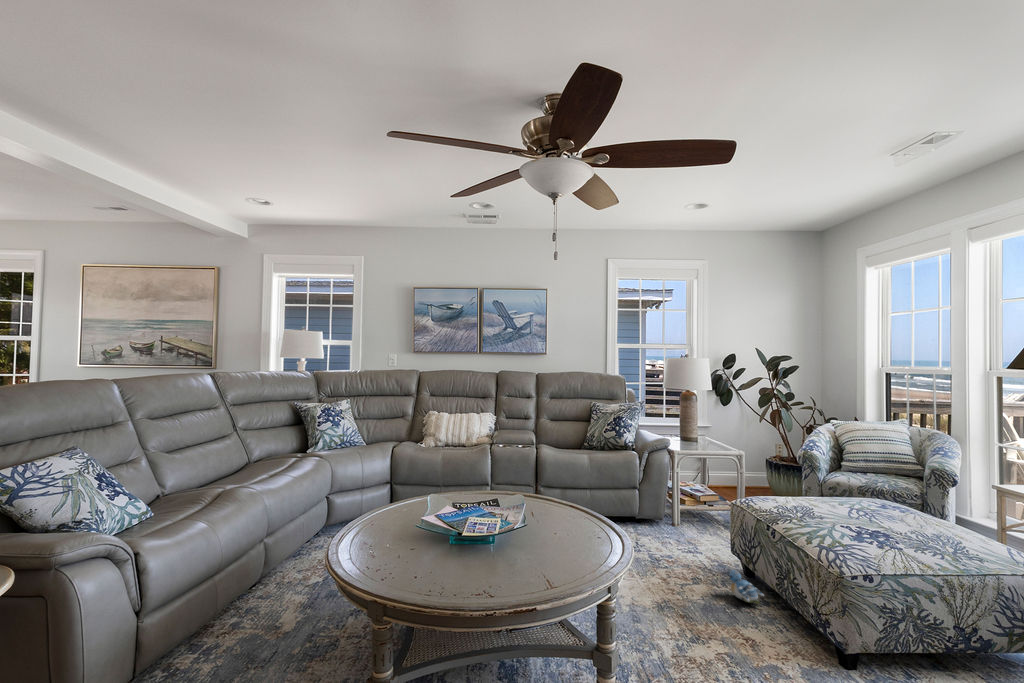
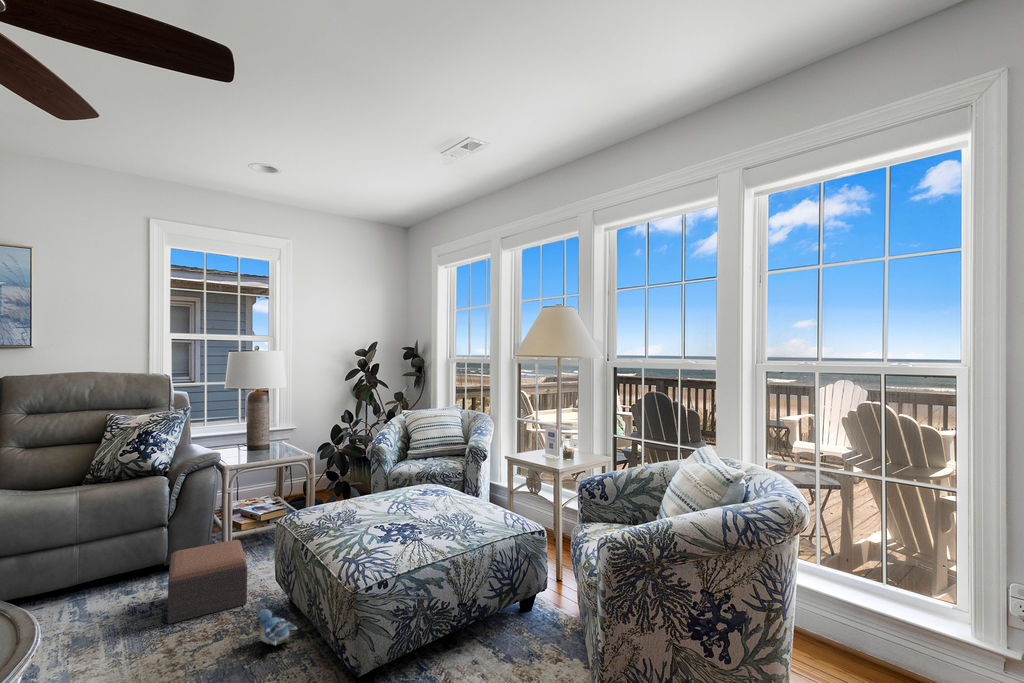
footstool: none [648,509,709,564] -> present [168,540,247,624]

